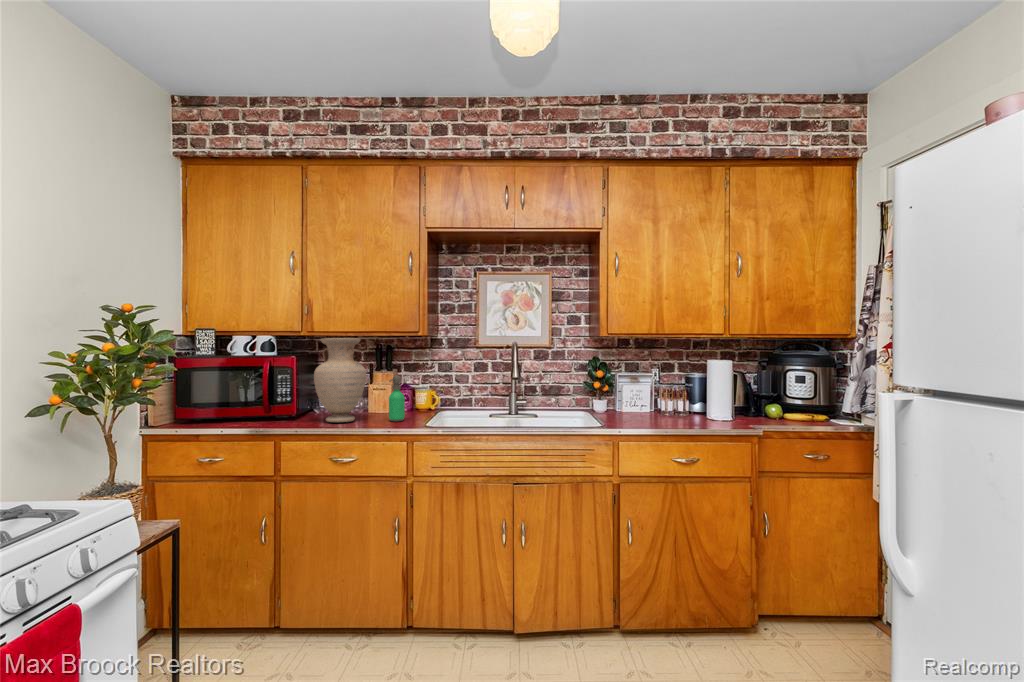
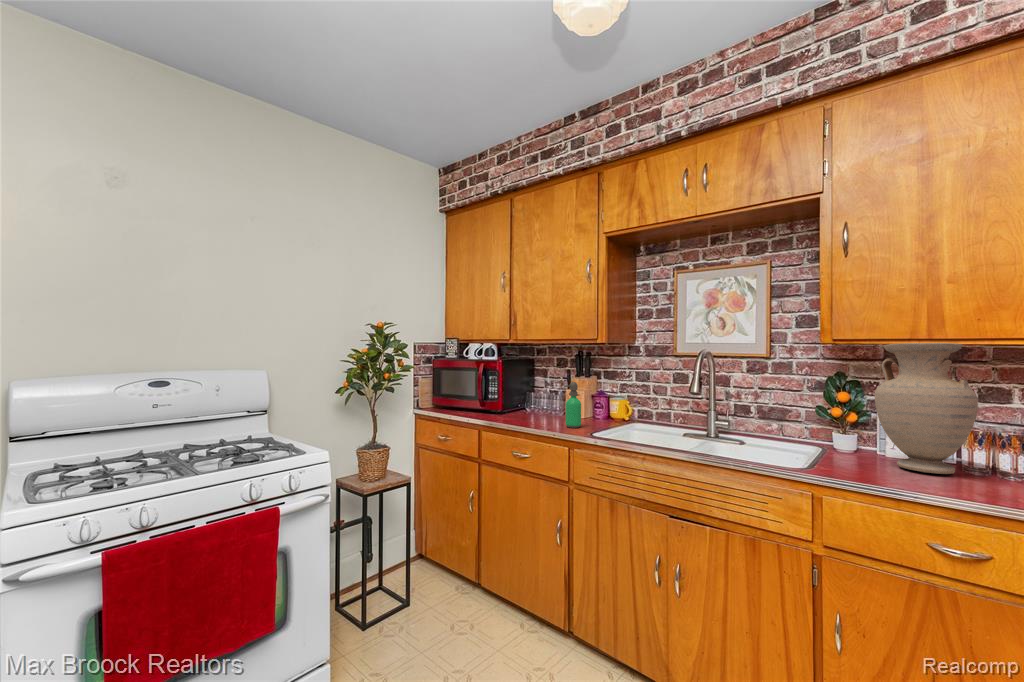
vase: present [314,338,366,422] -> present [875,343,978,474]

